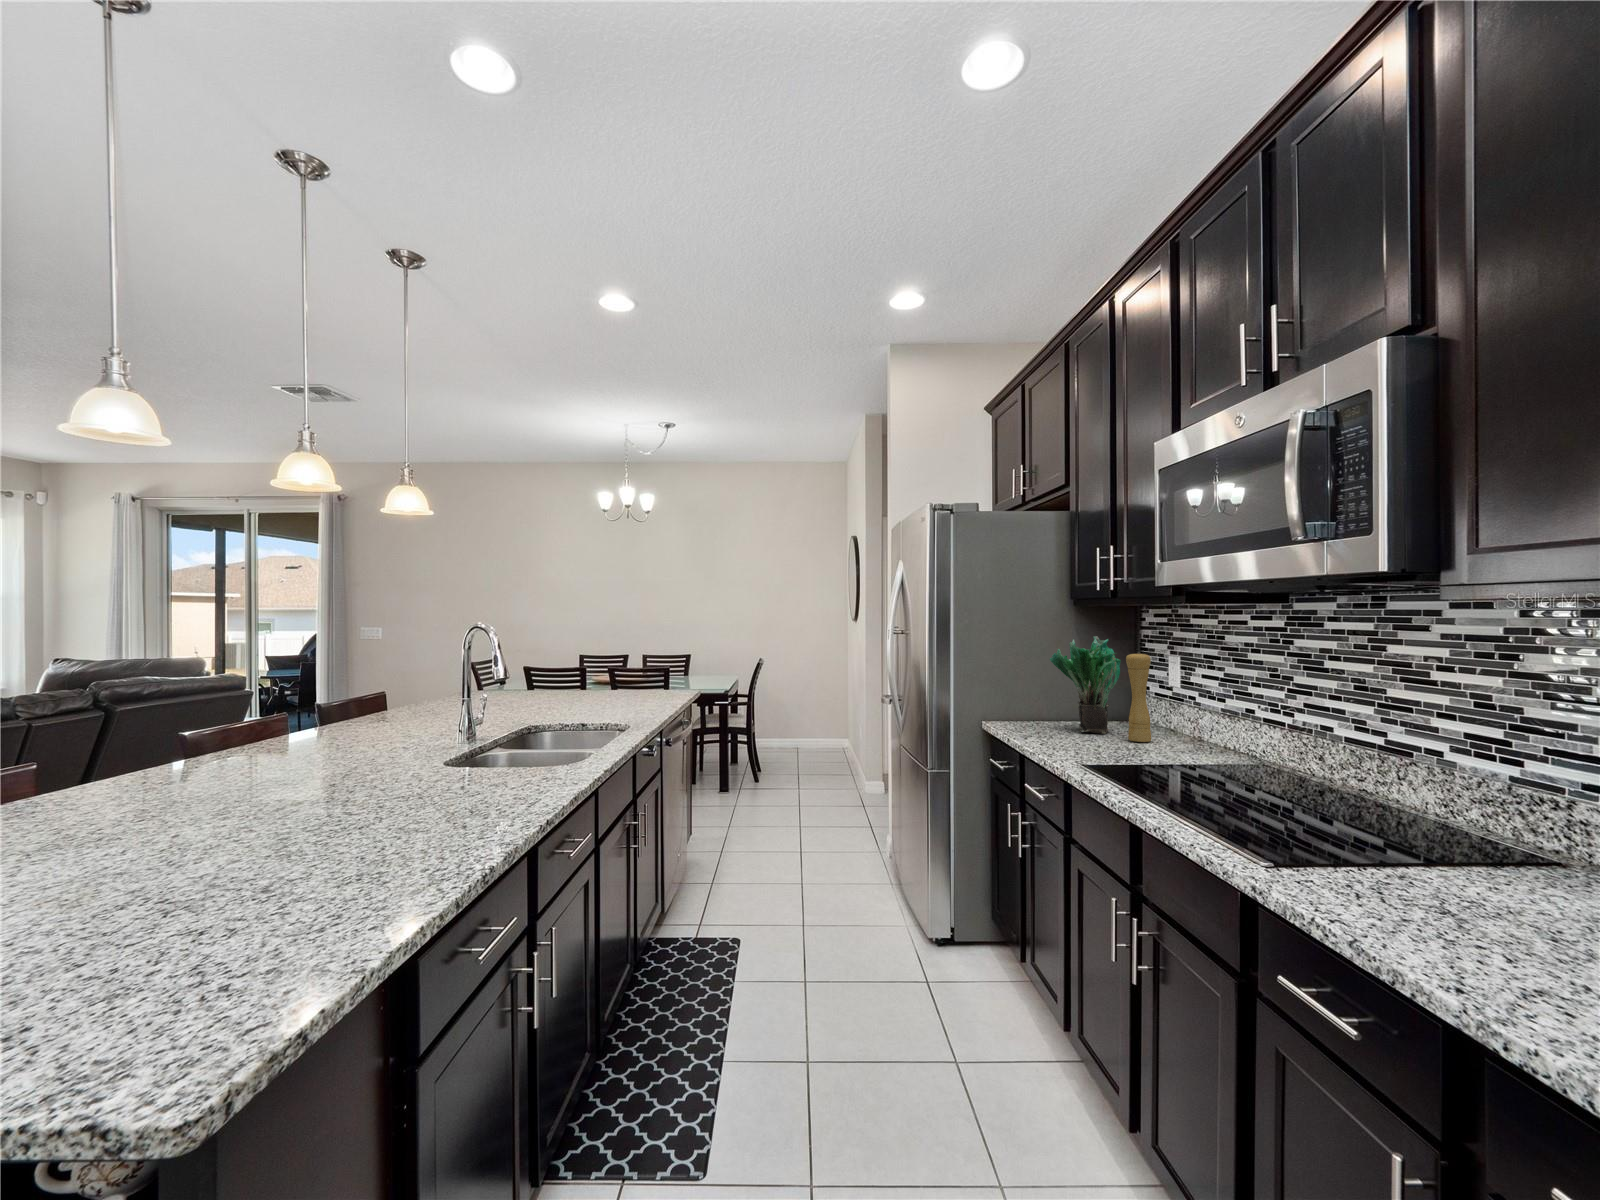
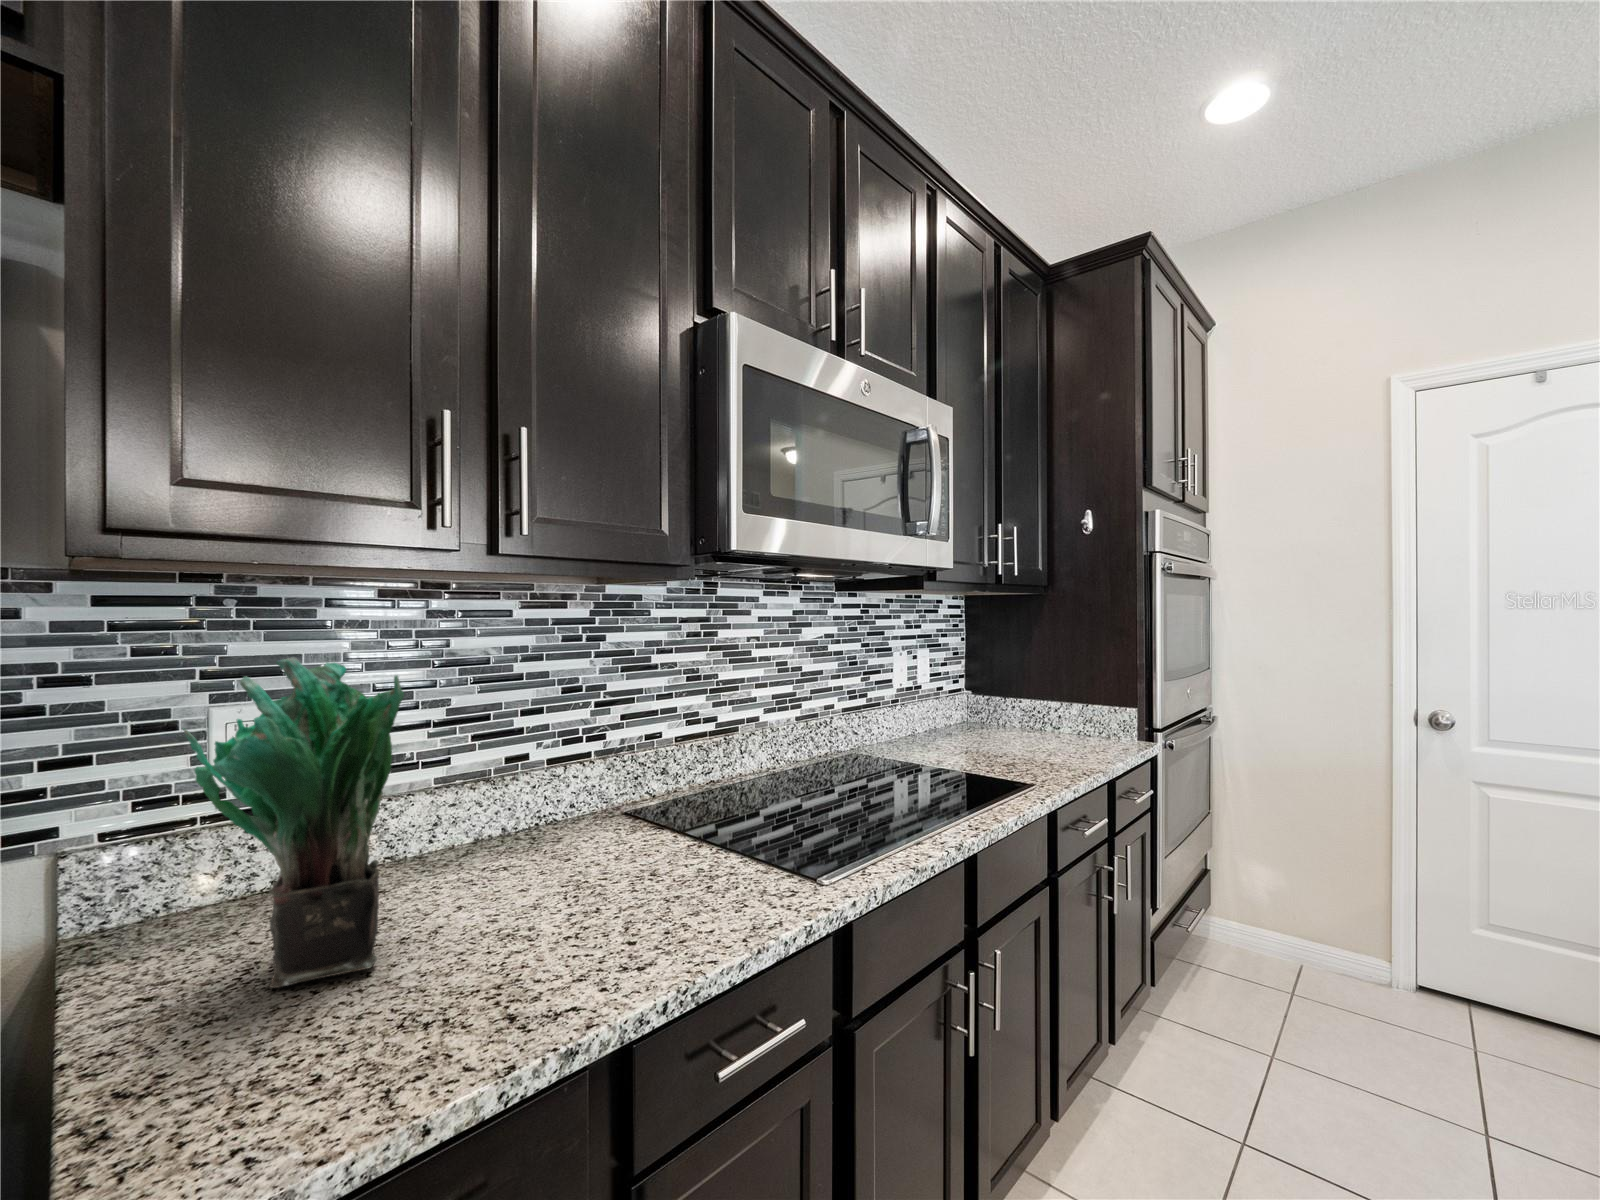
pepper mill: present [1126,652,1151,742] -> none [433,683,492,904]

